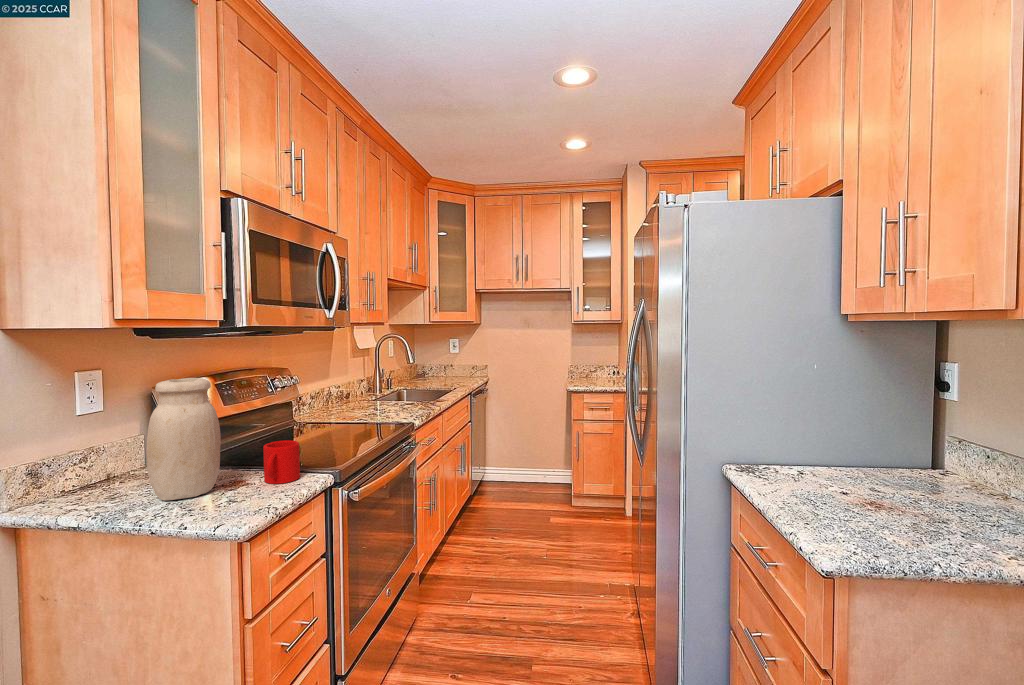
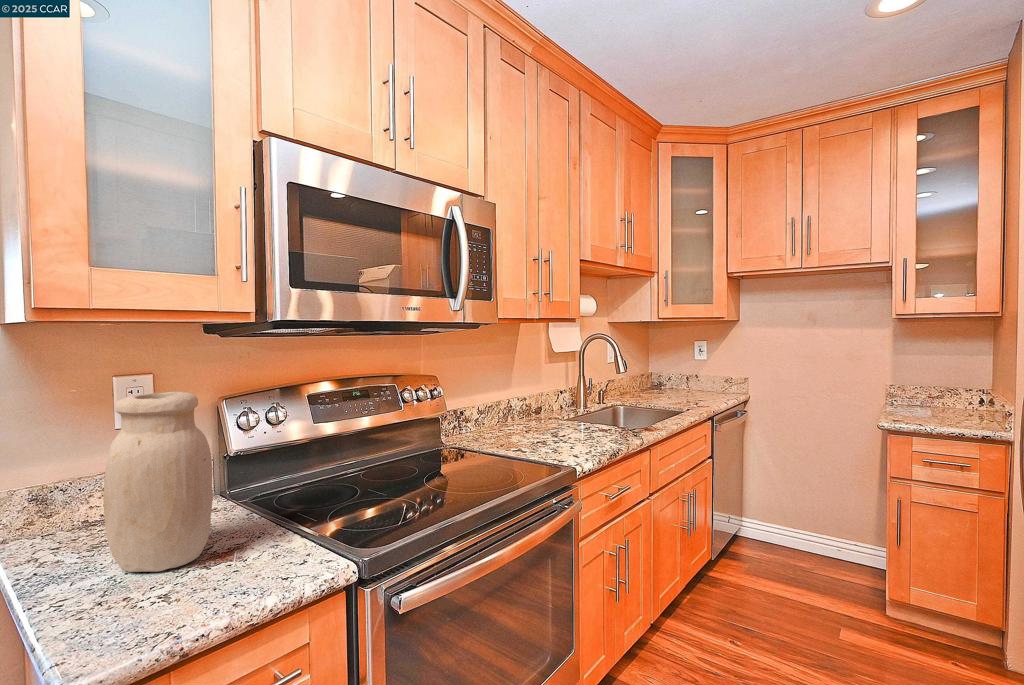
mug: present [263,440,300,484] -> none [255,494,327,568]

